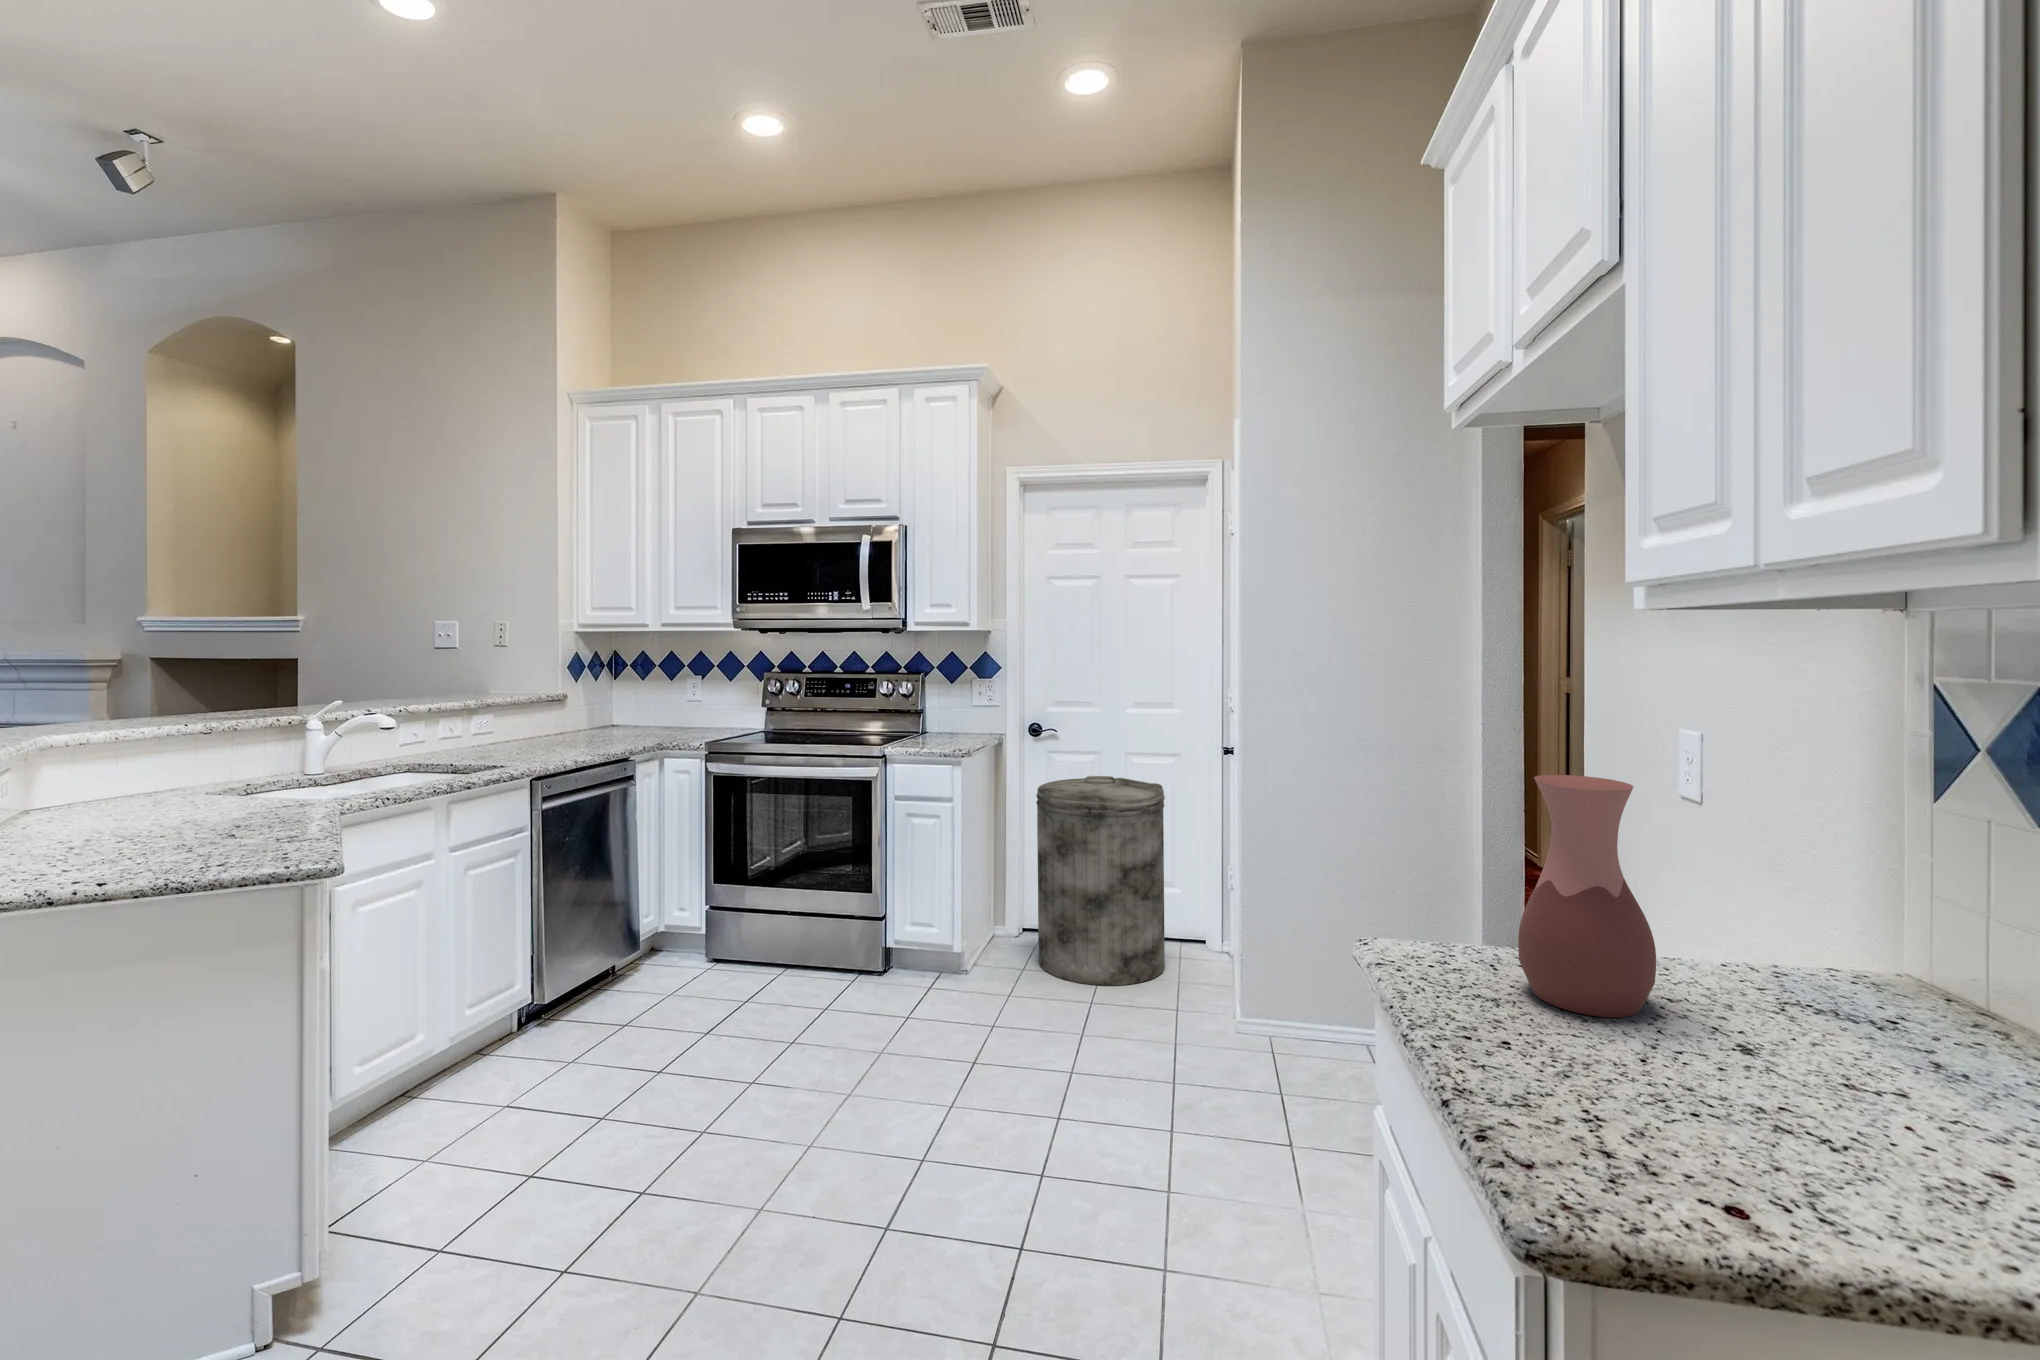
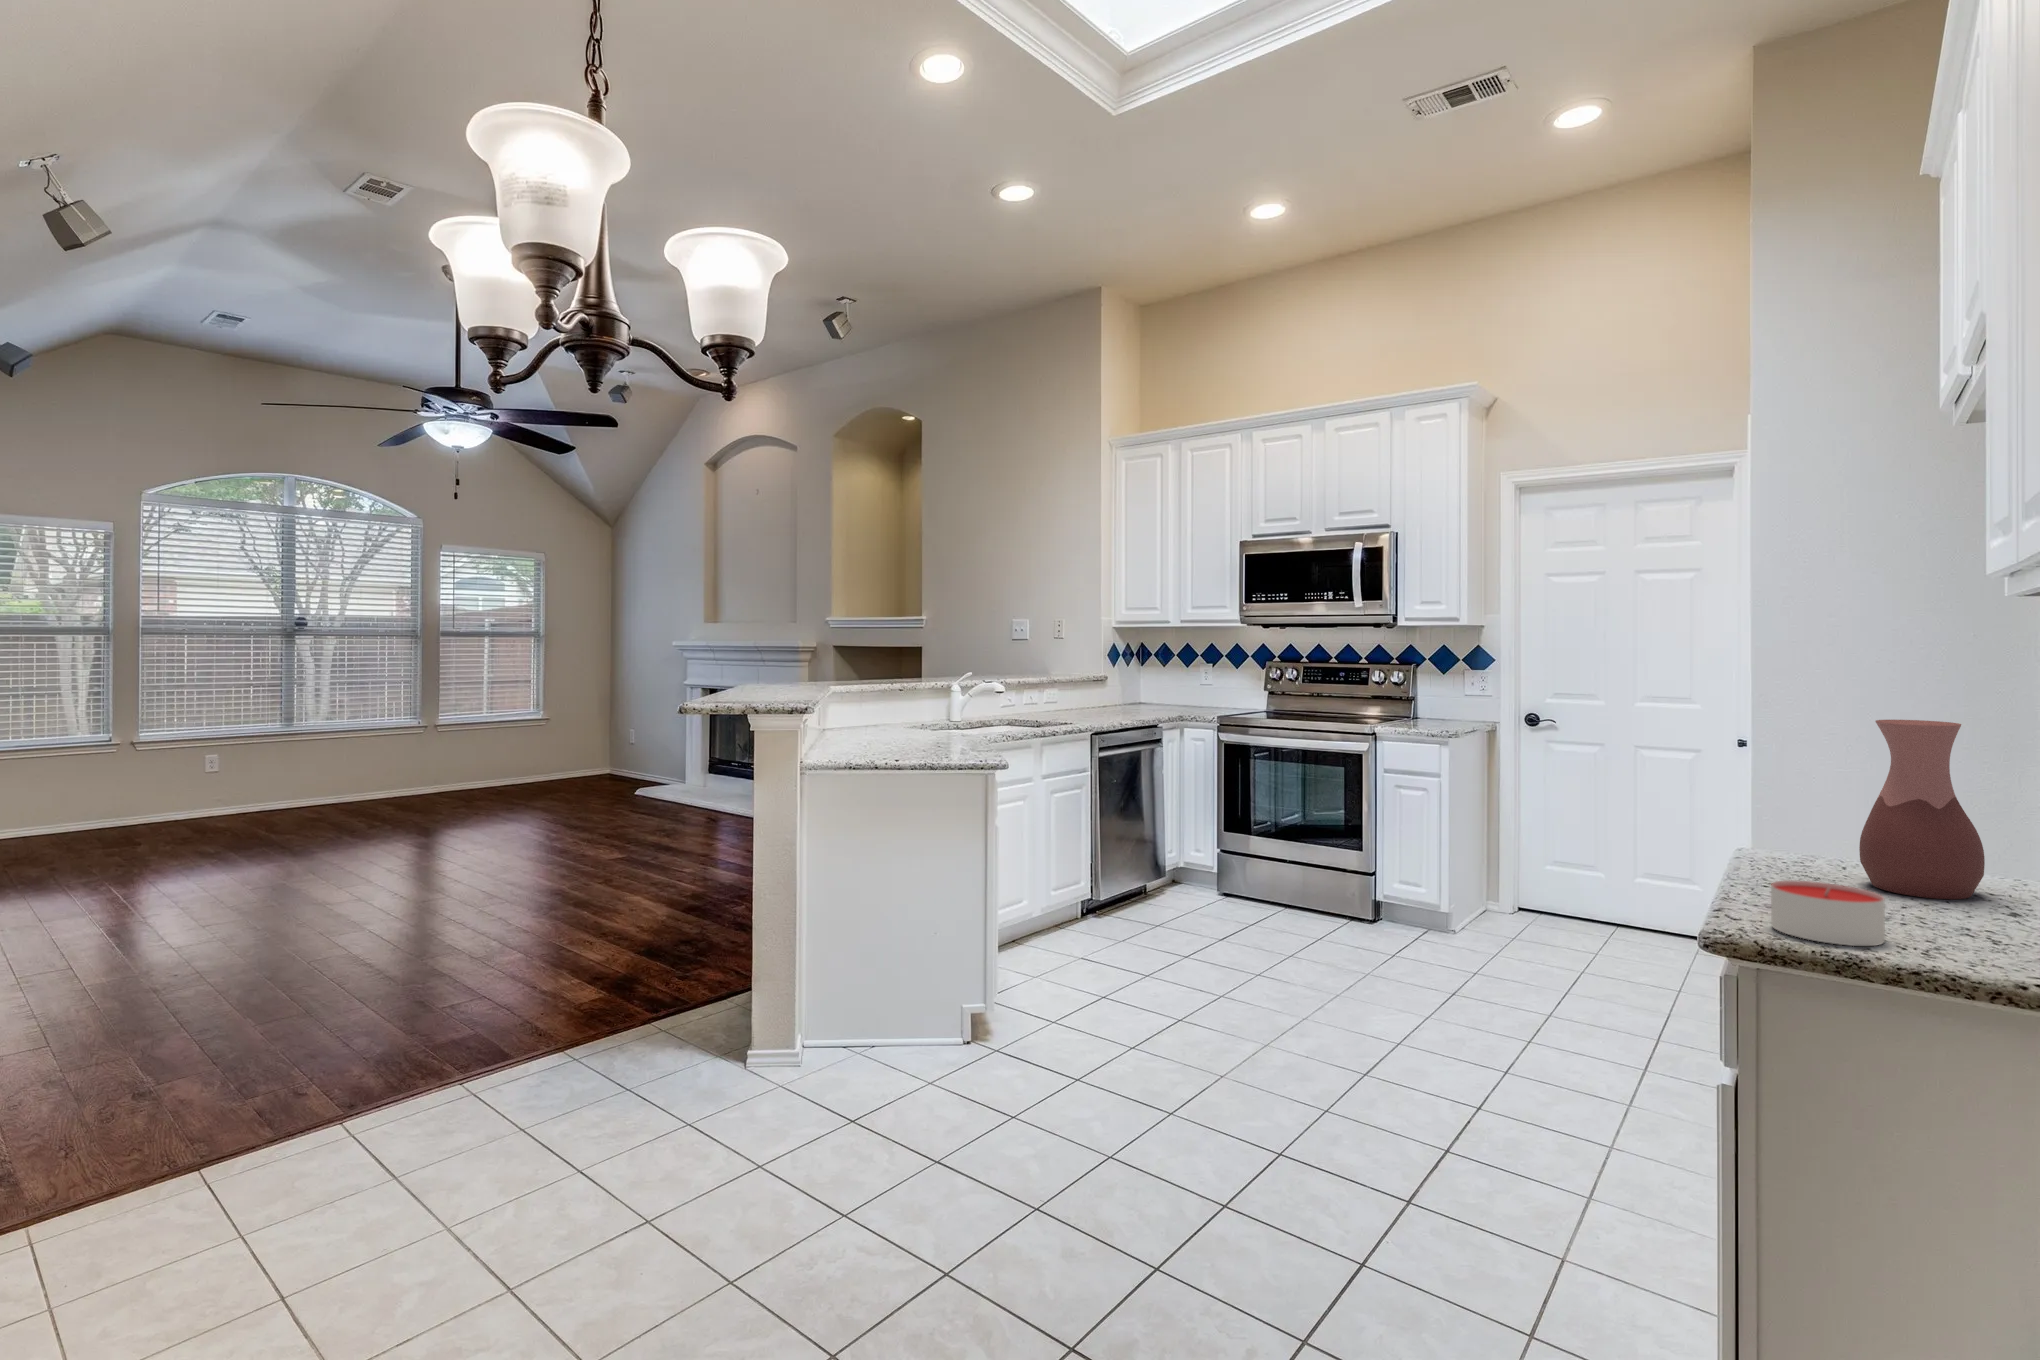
trash can: present [1036,776,1165,986] -> none [1529,764,1677,965]
candle: none [1563,1070,1732,1209] -> present [1771,881,1885,946]

